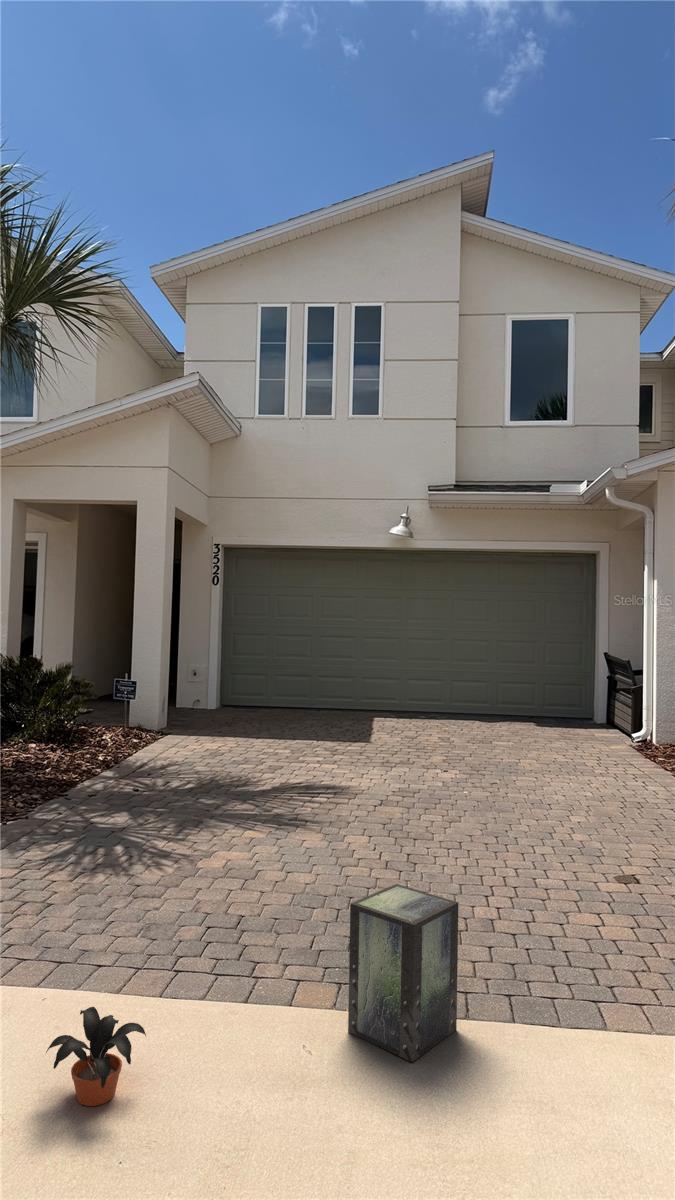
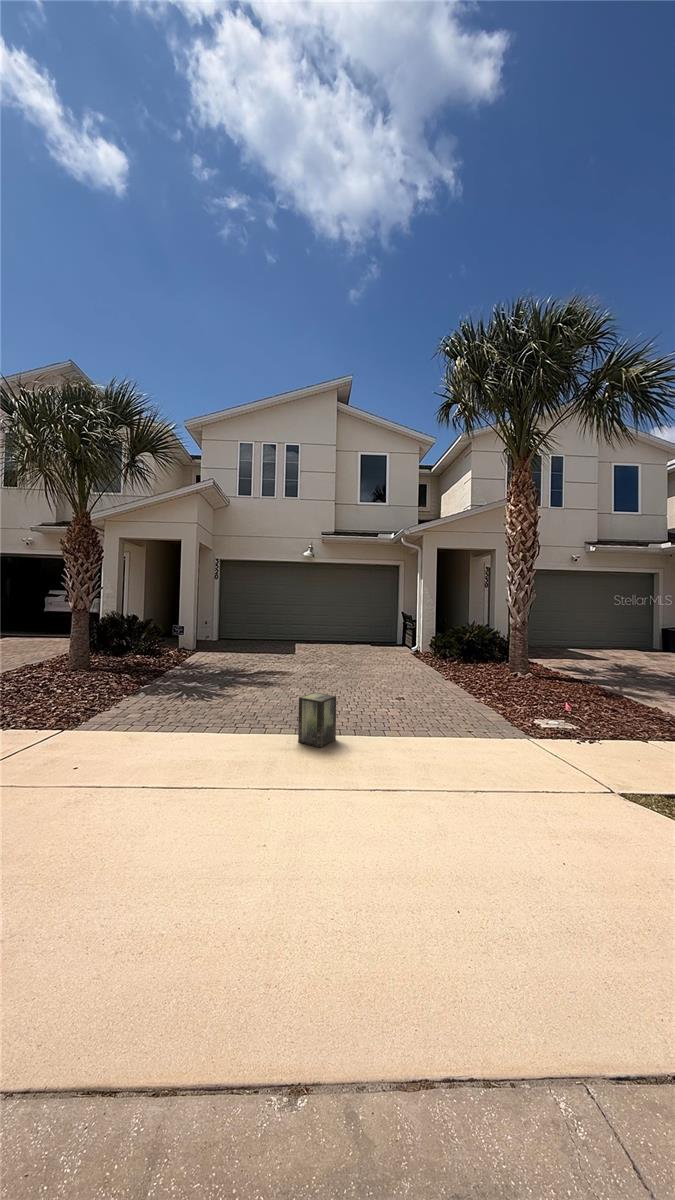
potted plant: present [46,1007,146,1106] -> none [197,733,231,763]

